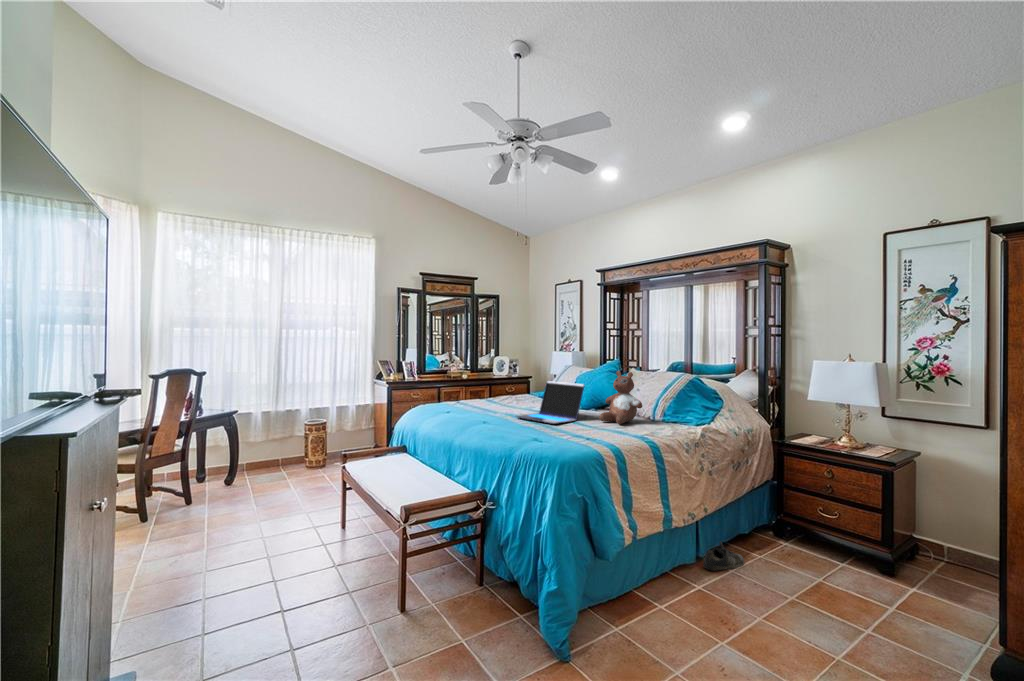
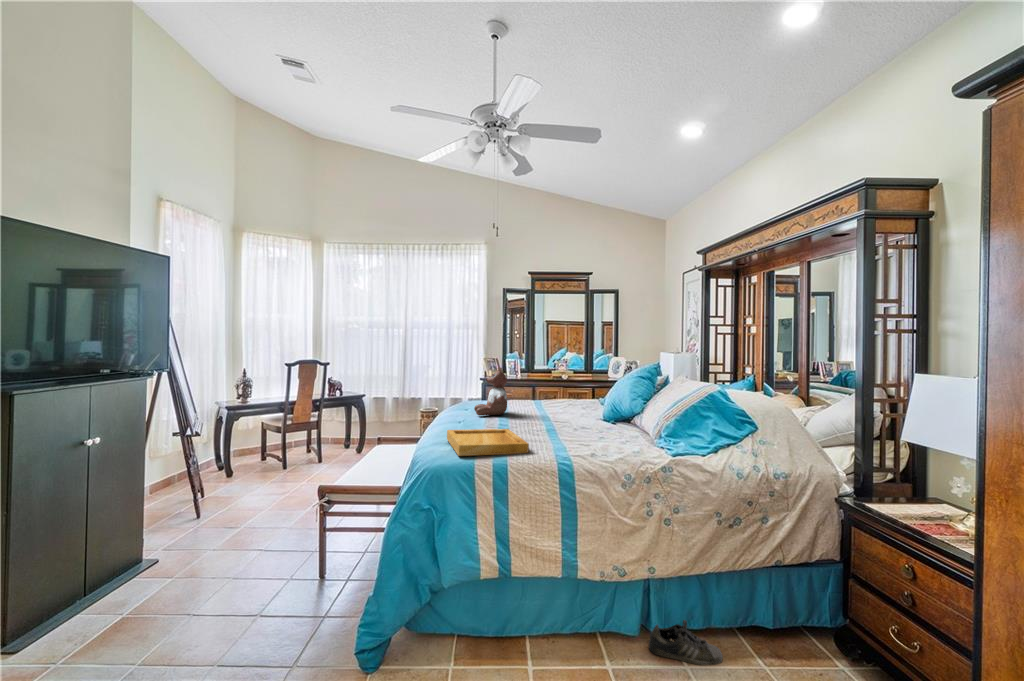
stuffed bear: present [599,371,642,424] -> present [474,366,507,415]
laptop: present [516,381,584,424] -> none [502,384,571,432]
tray: none [523,422,608,447] -> present [447,429,529,456]

